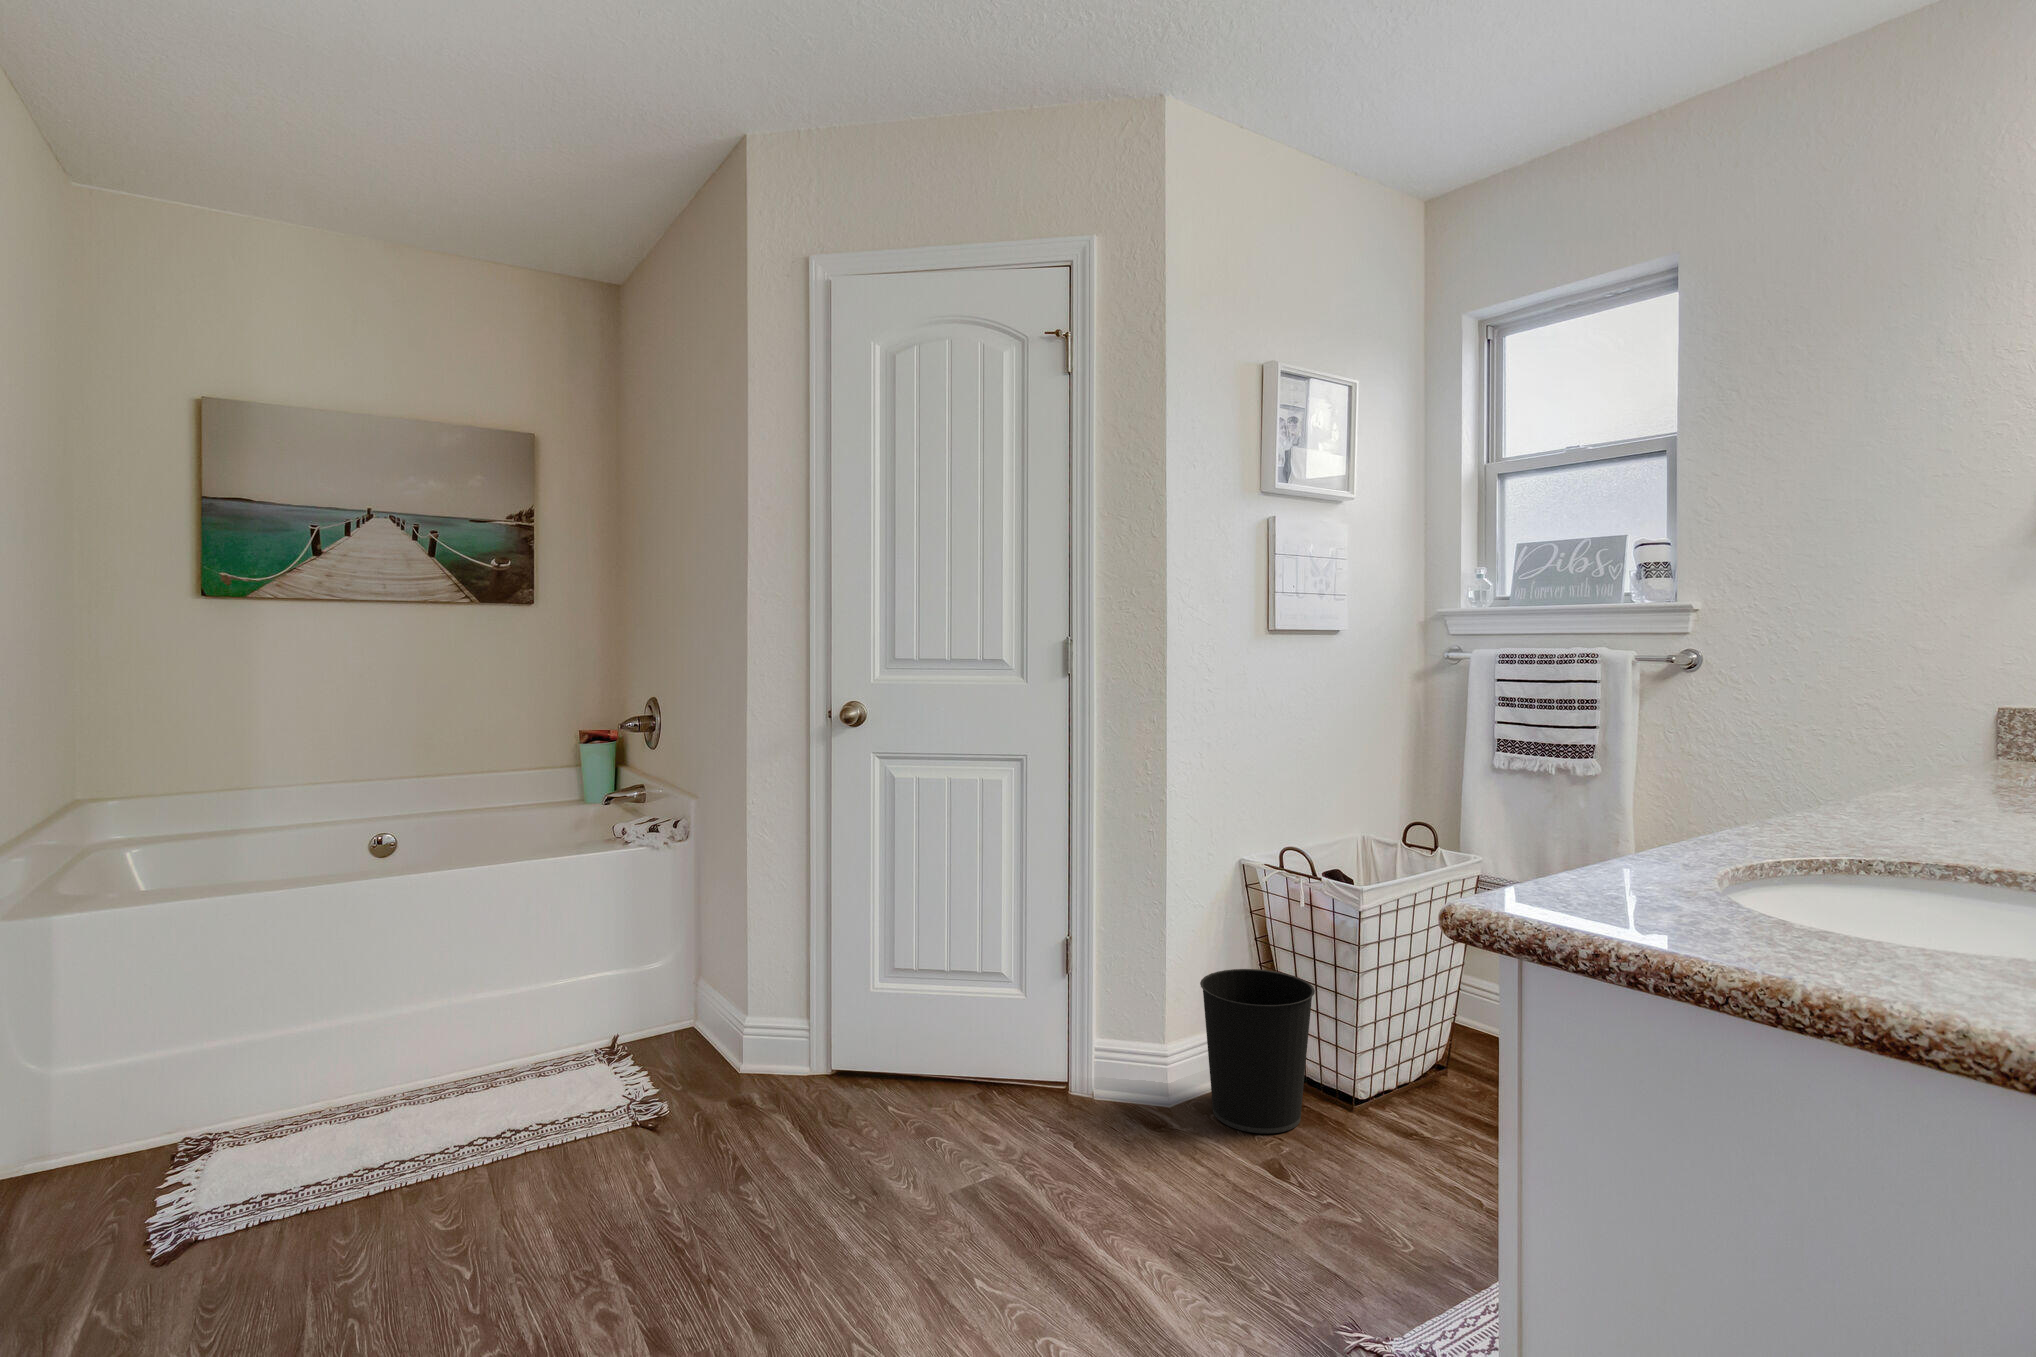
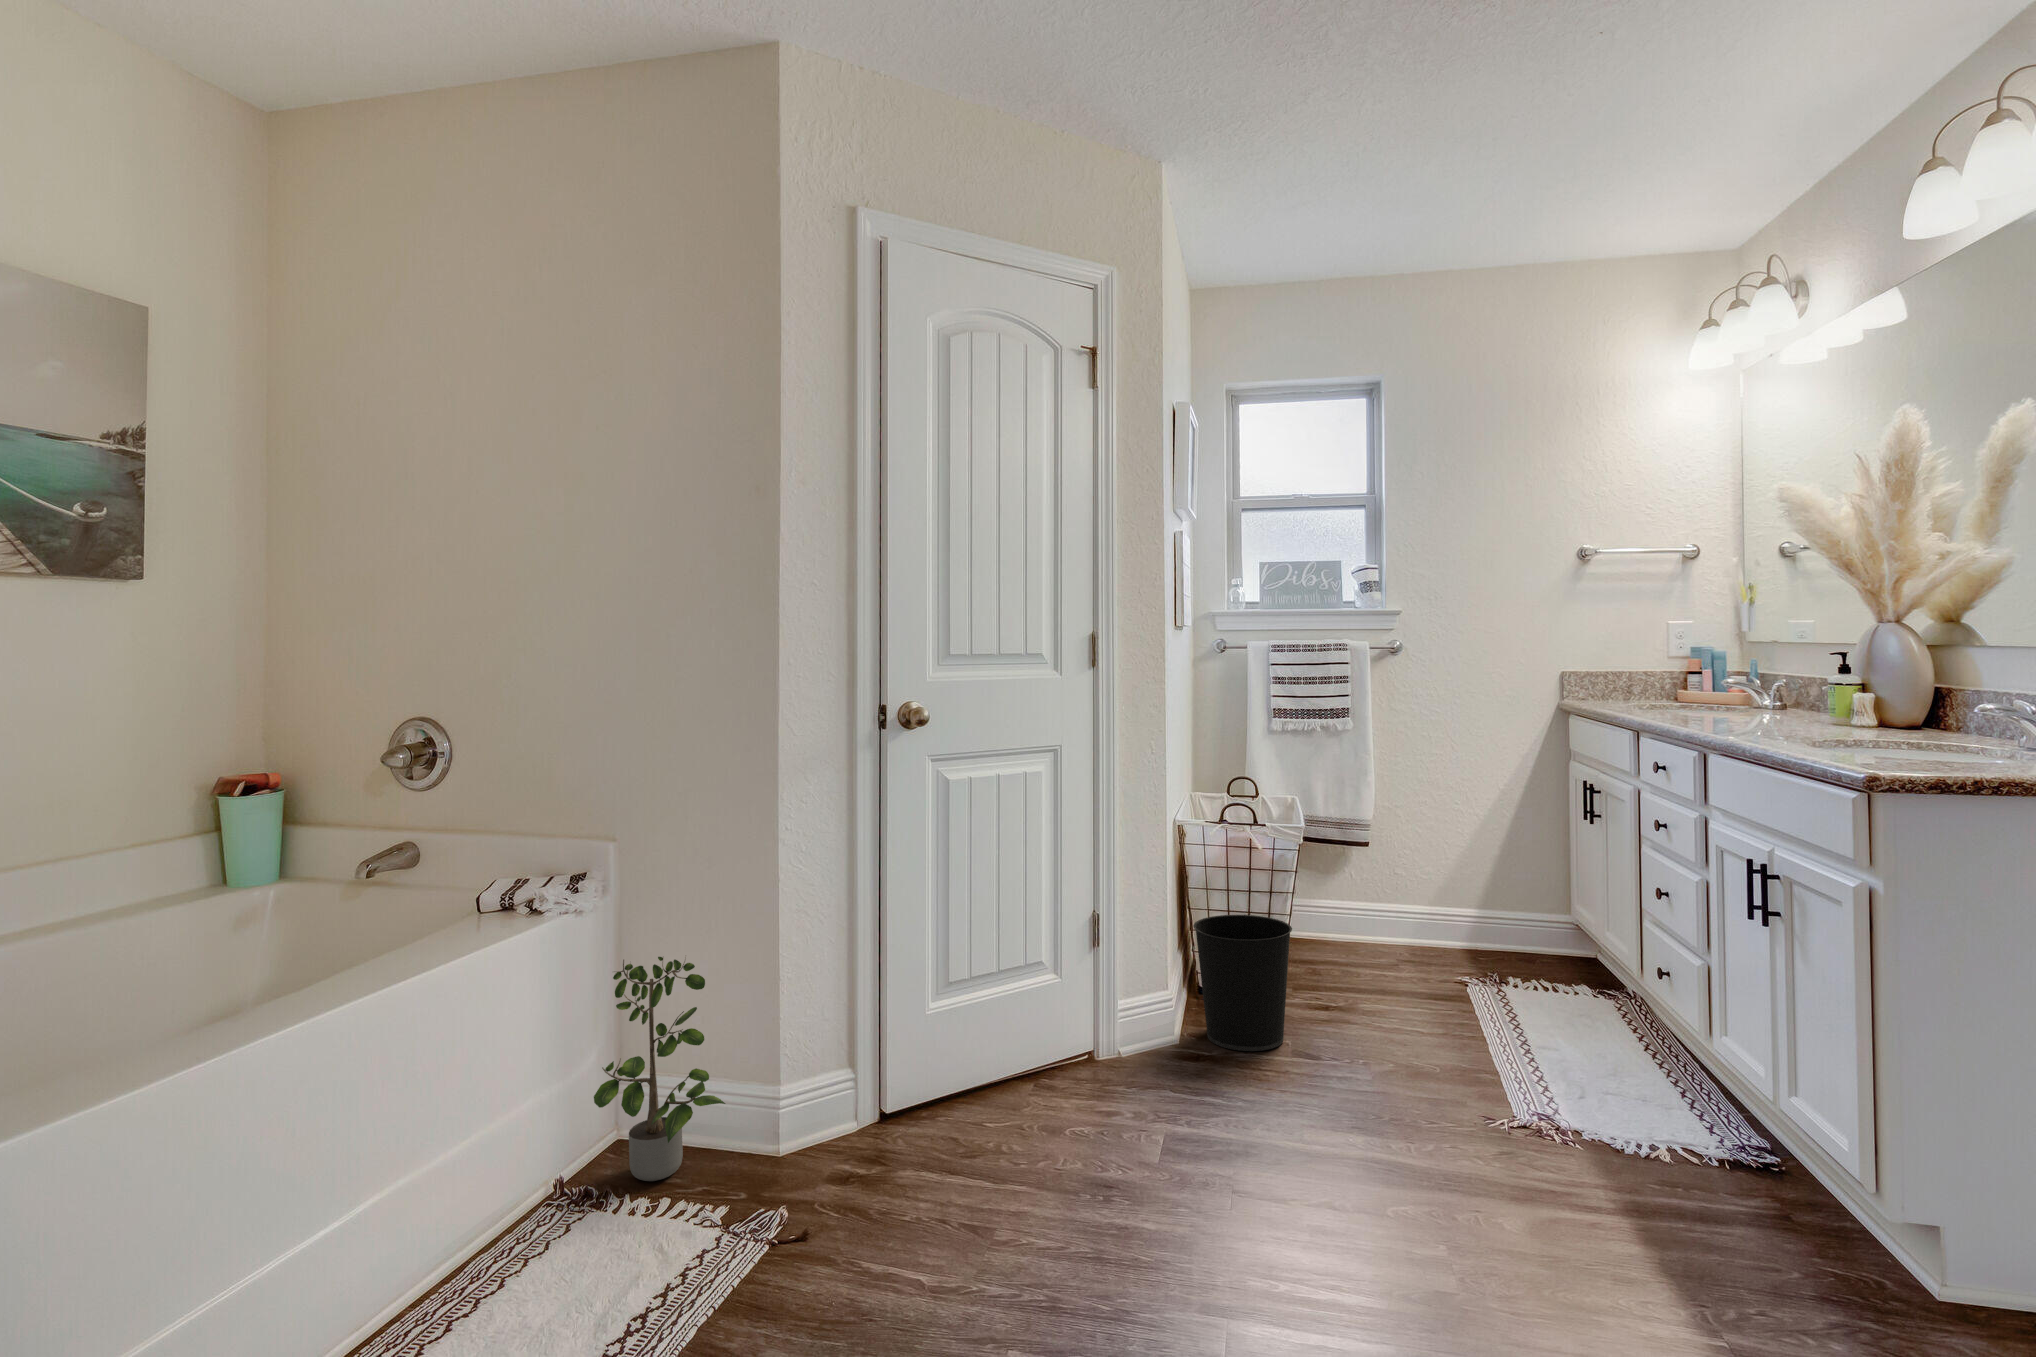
potted plant: none [645,885,713,1053] -> present [594,957,725,1181]

